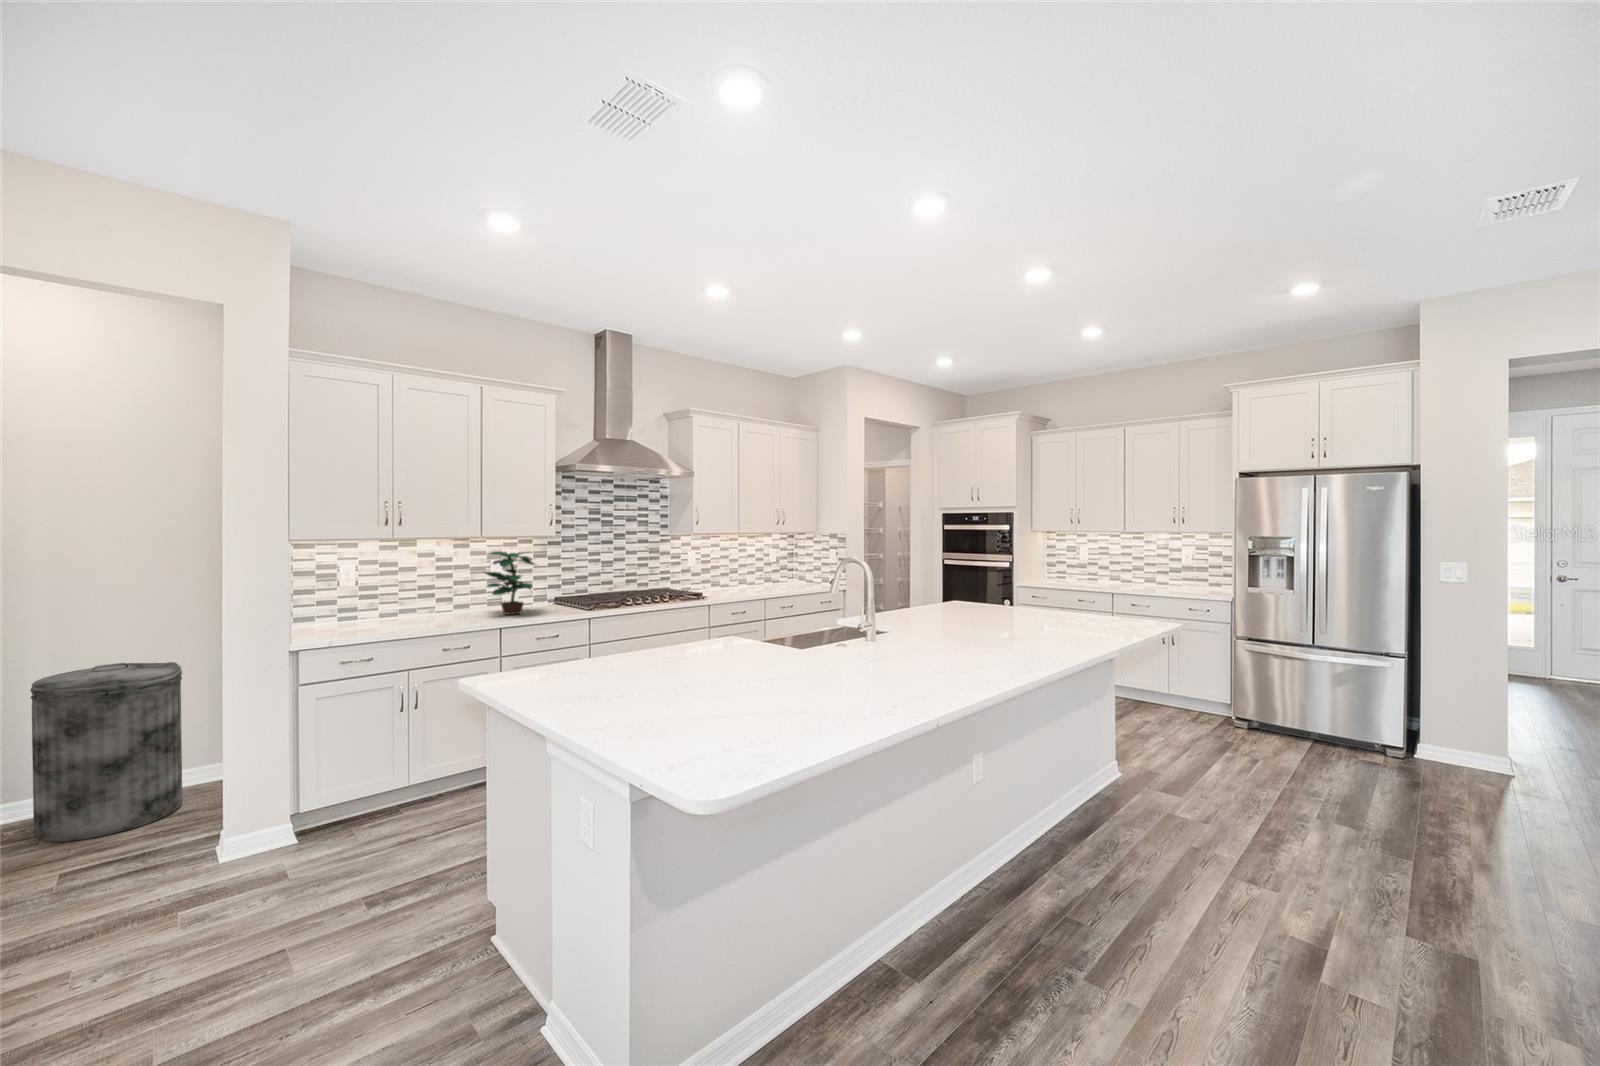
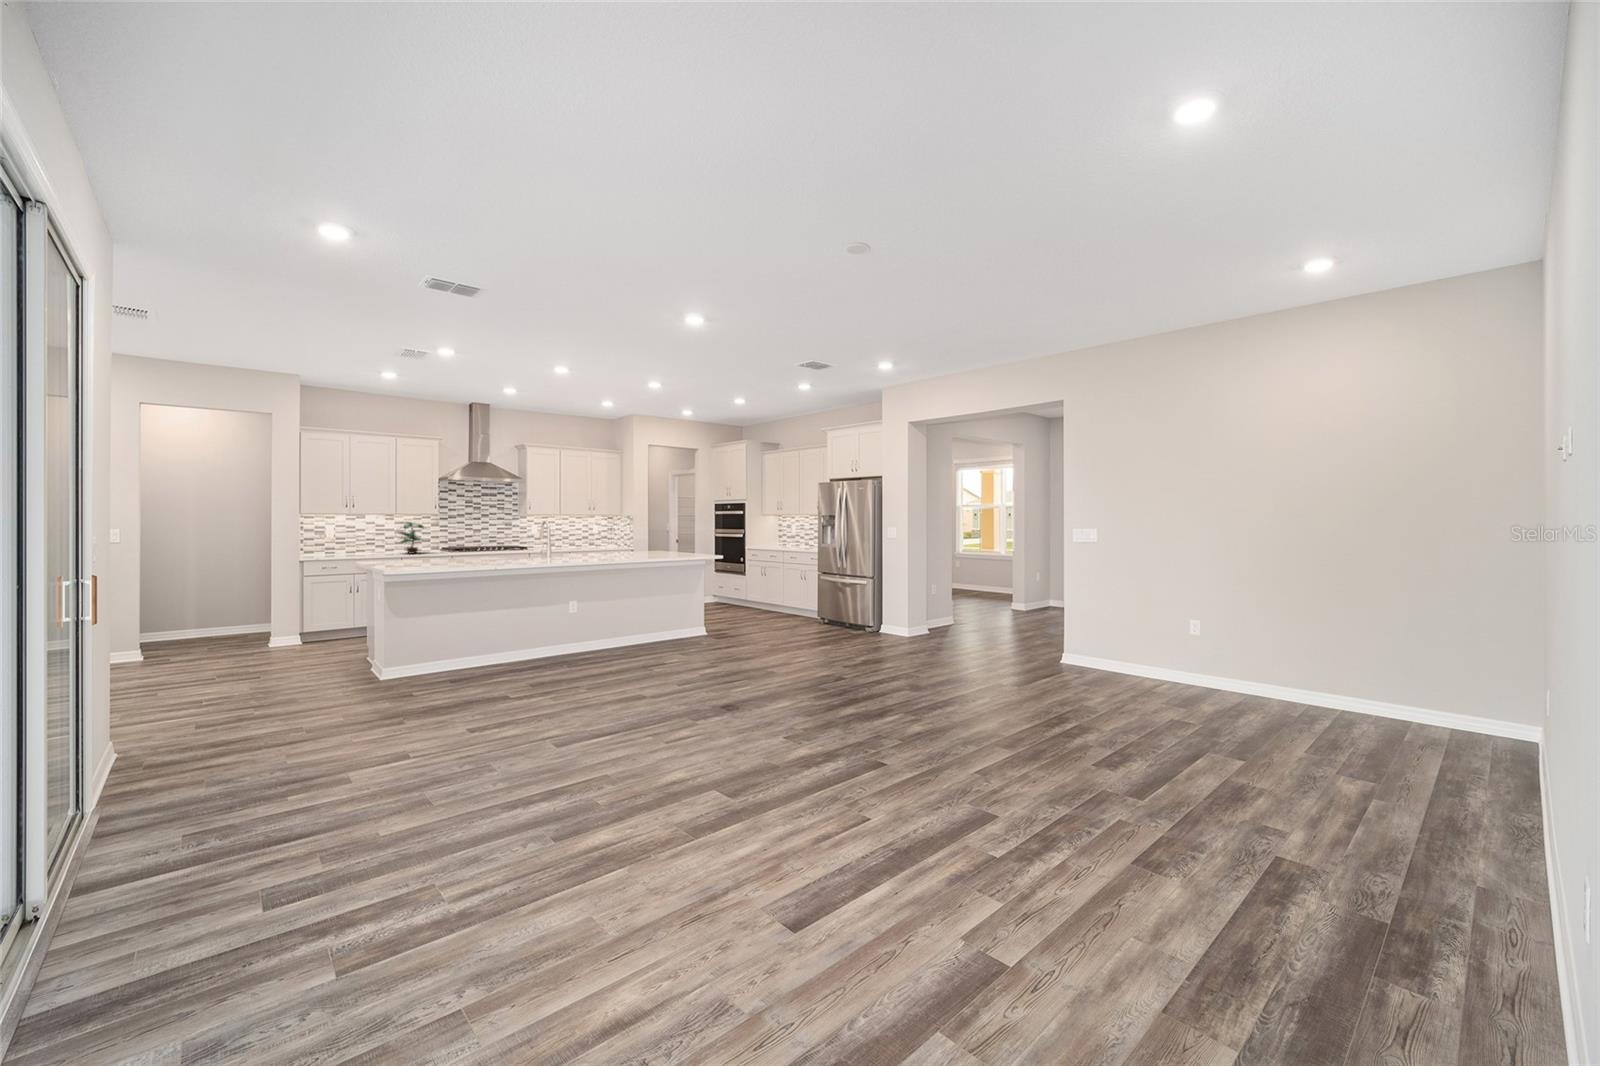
trash can: present [30,662,183,842] -> none [193,569,254,642]

